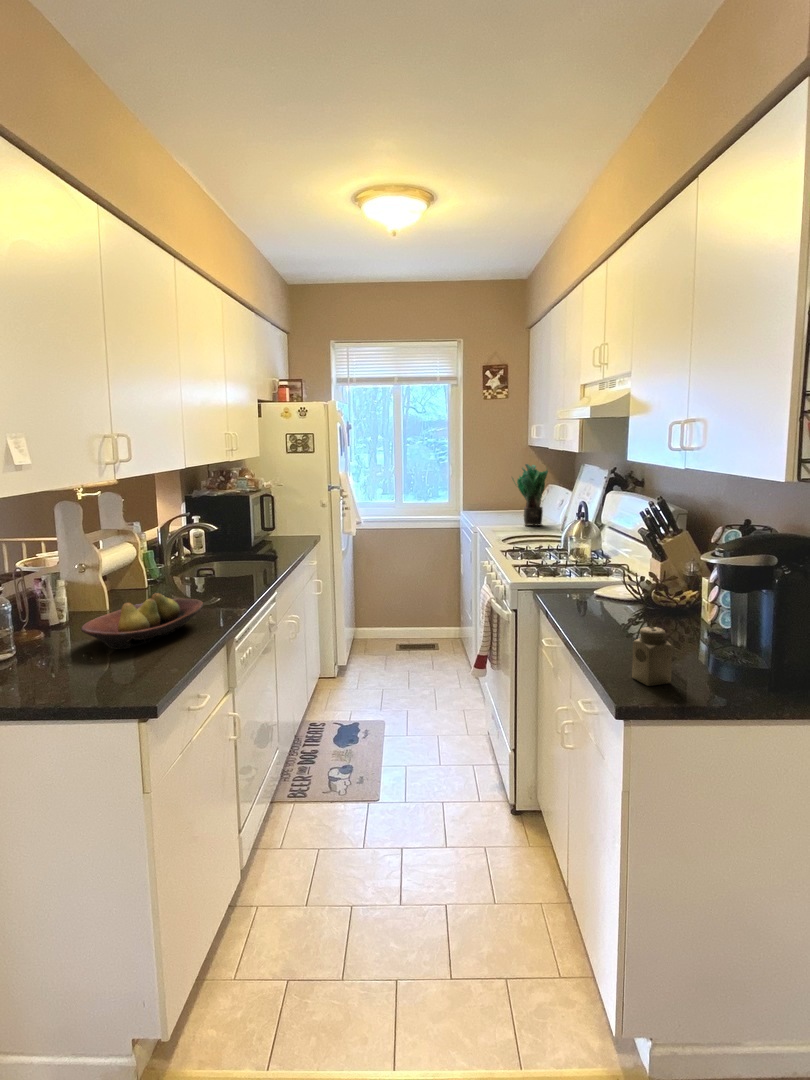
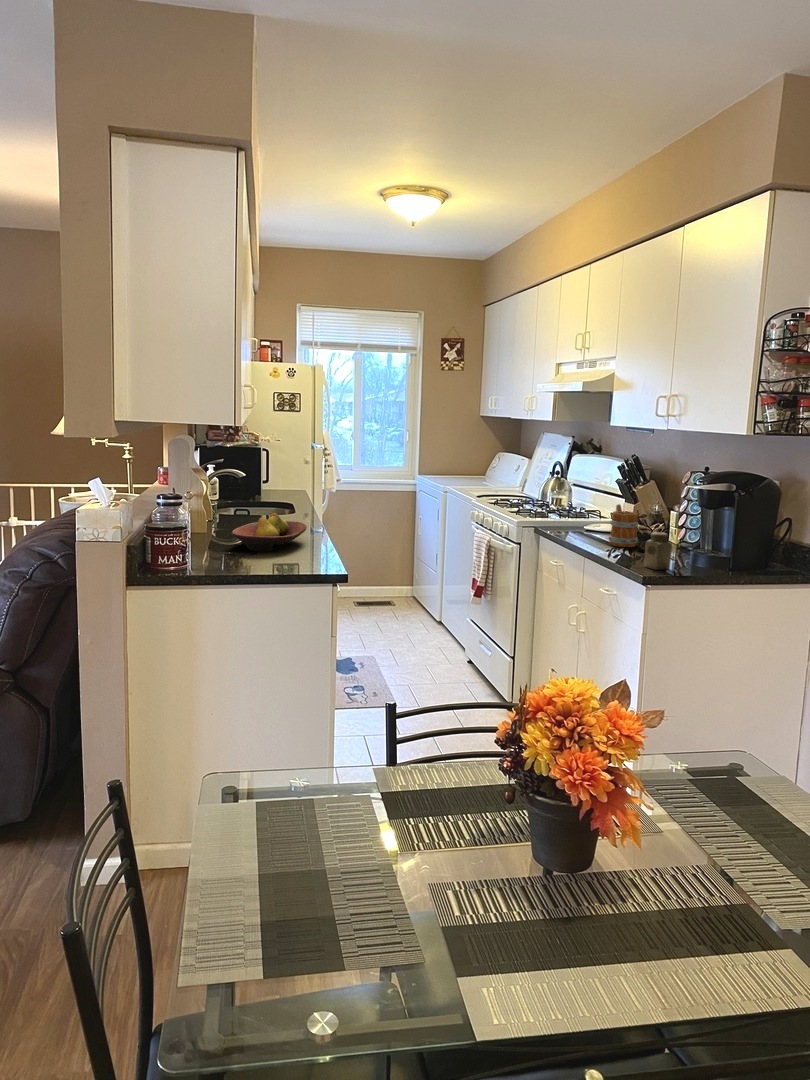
potted plant: present [512,464,548,526] -> none [479,431,512,487]
mug: none [607,570,647,631] -> present [608,504,639,547]

